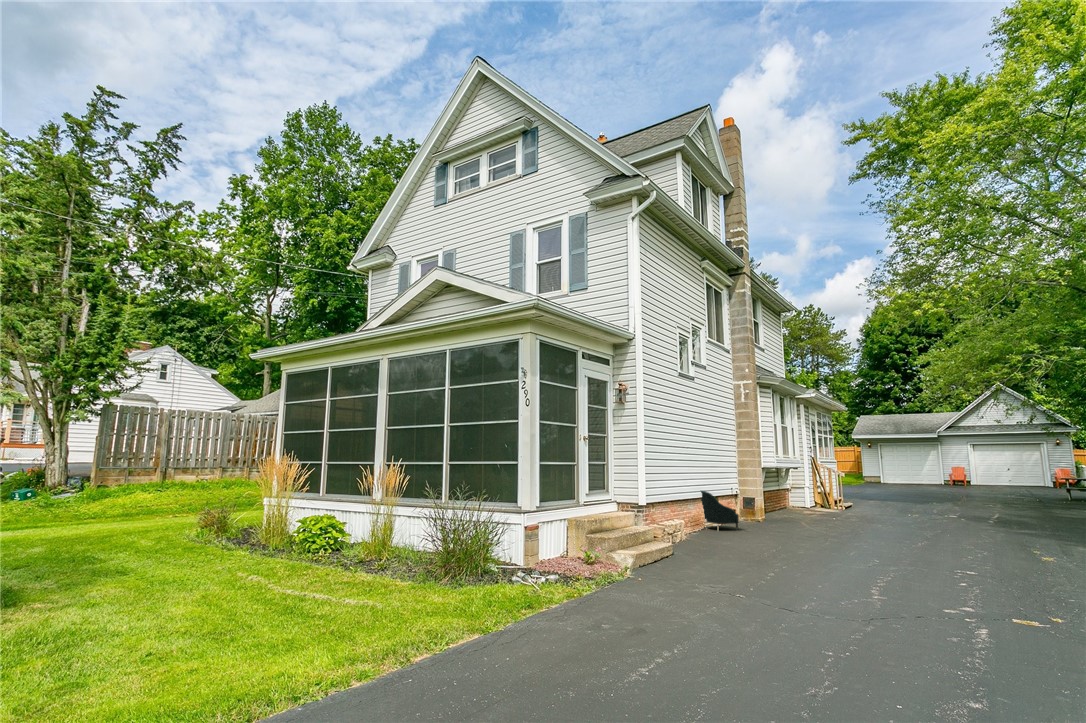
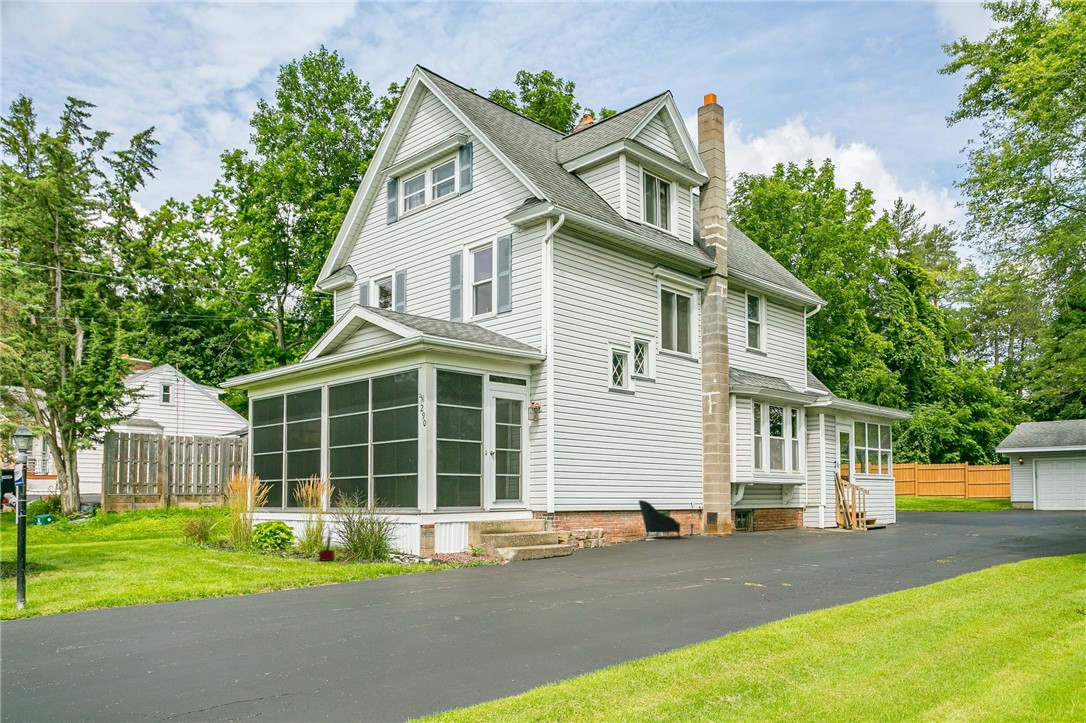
decorative plant: none [406,521,429,572] -> present [319,527,334,561]

